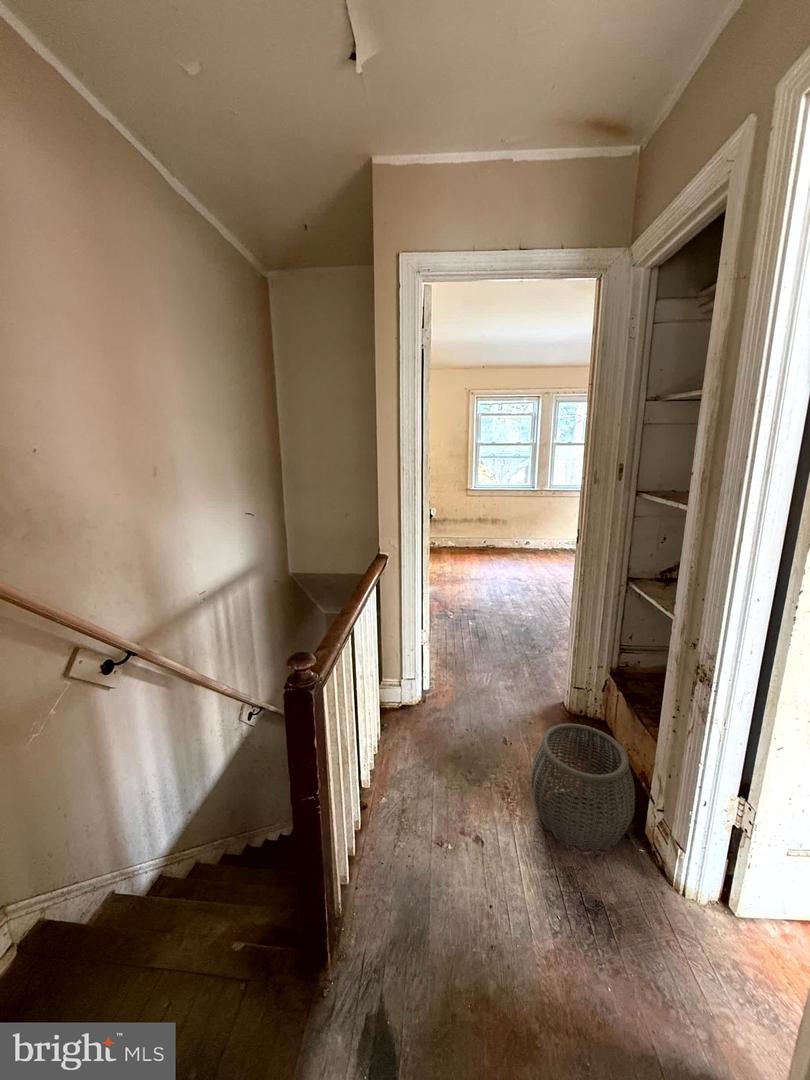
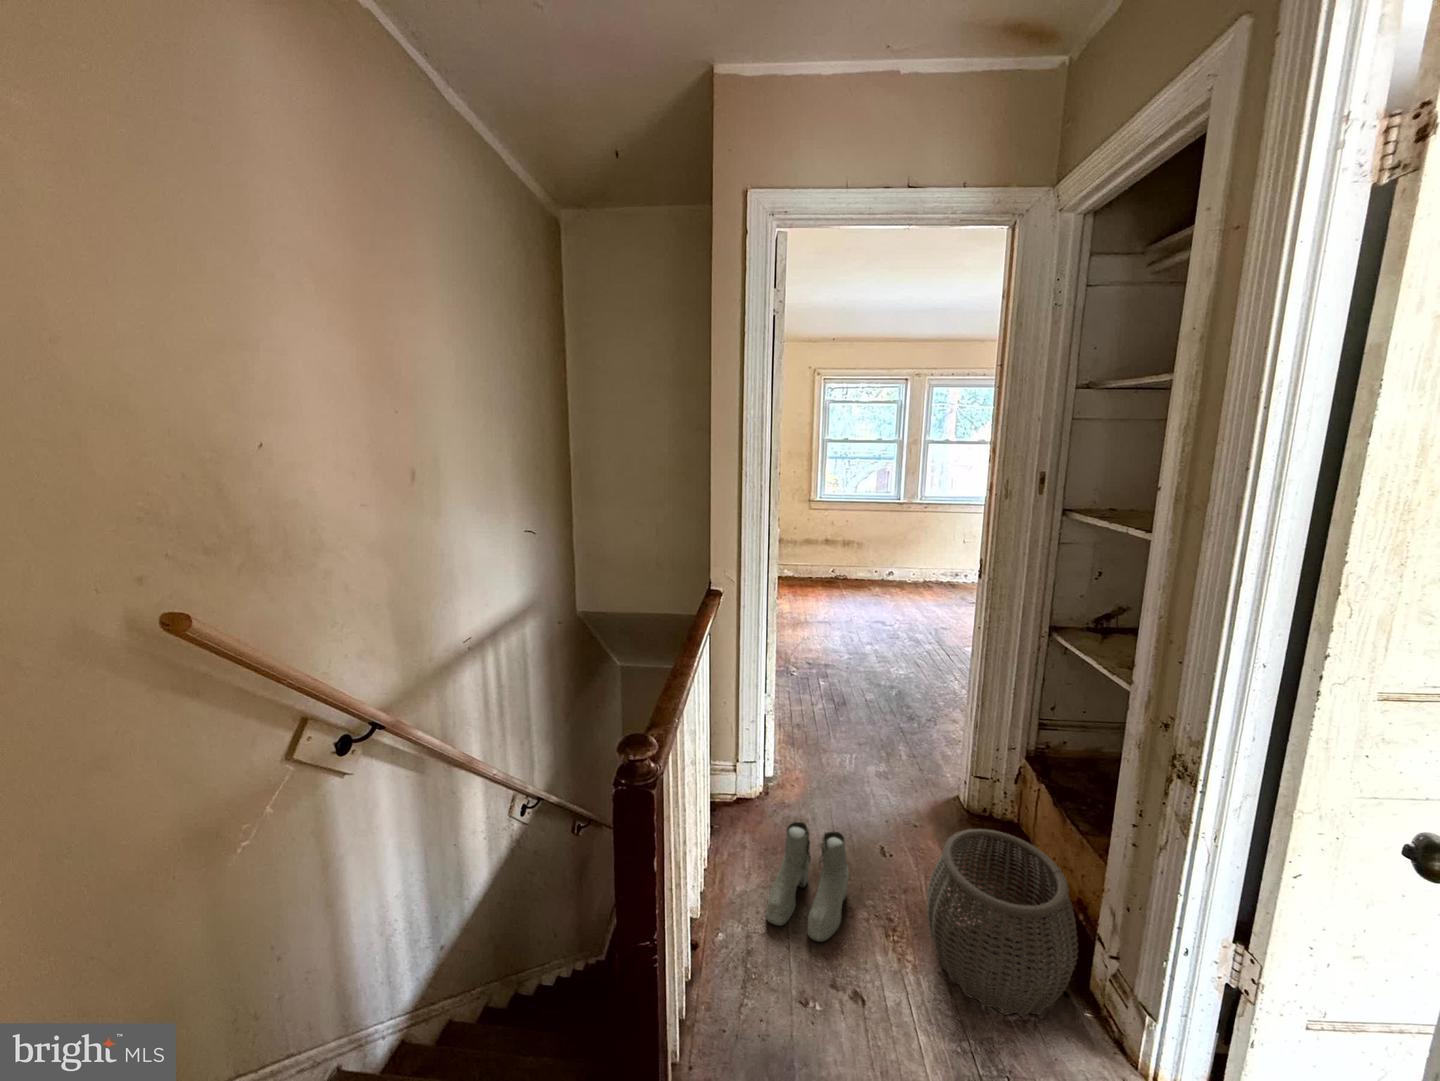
boots: none [417,721,478,804] -> present [766,822,849,942]

